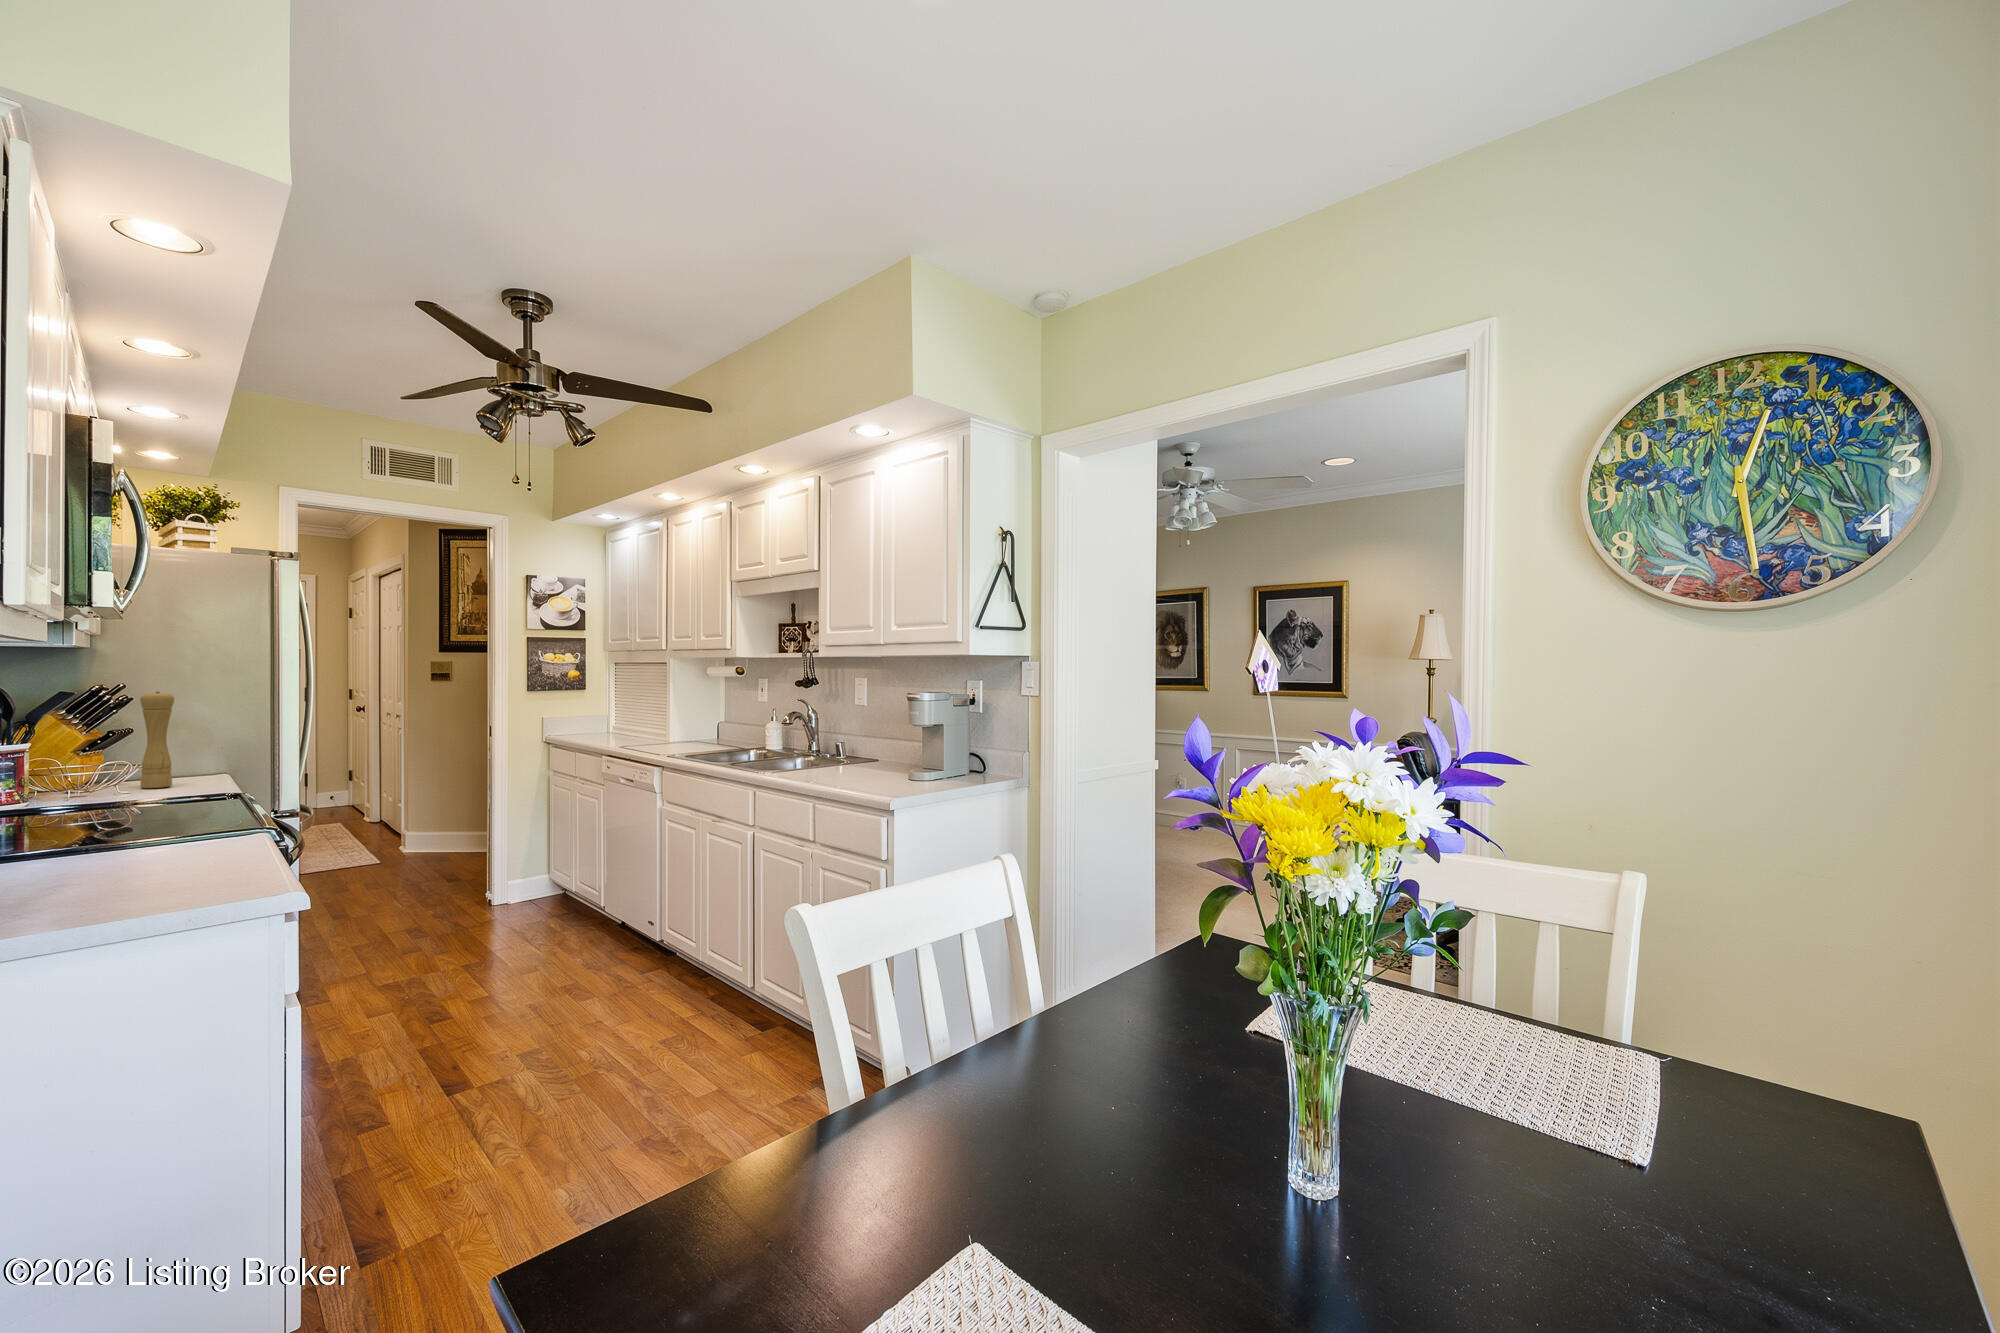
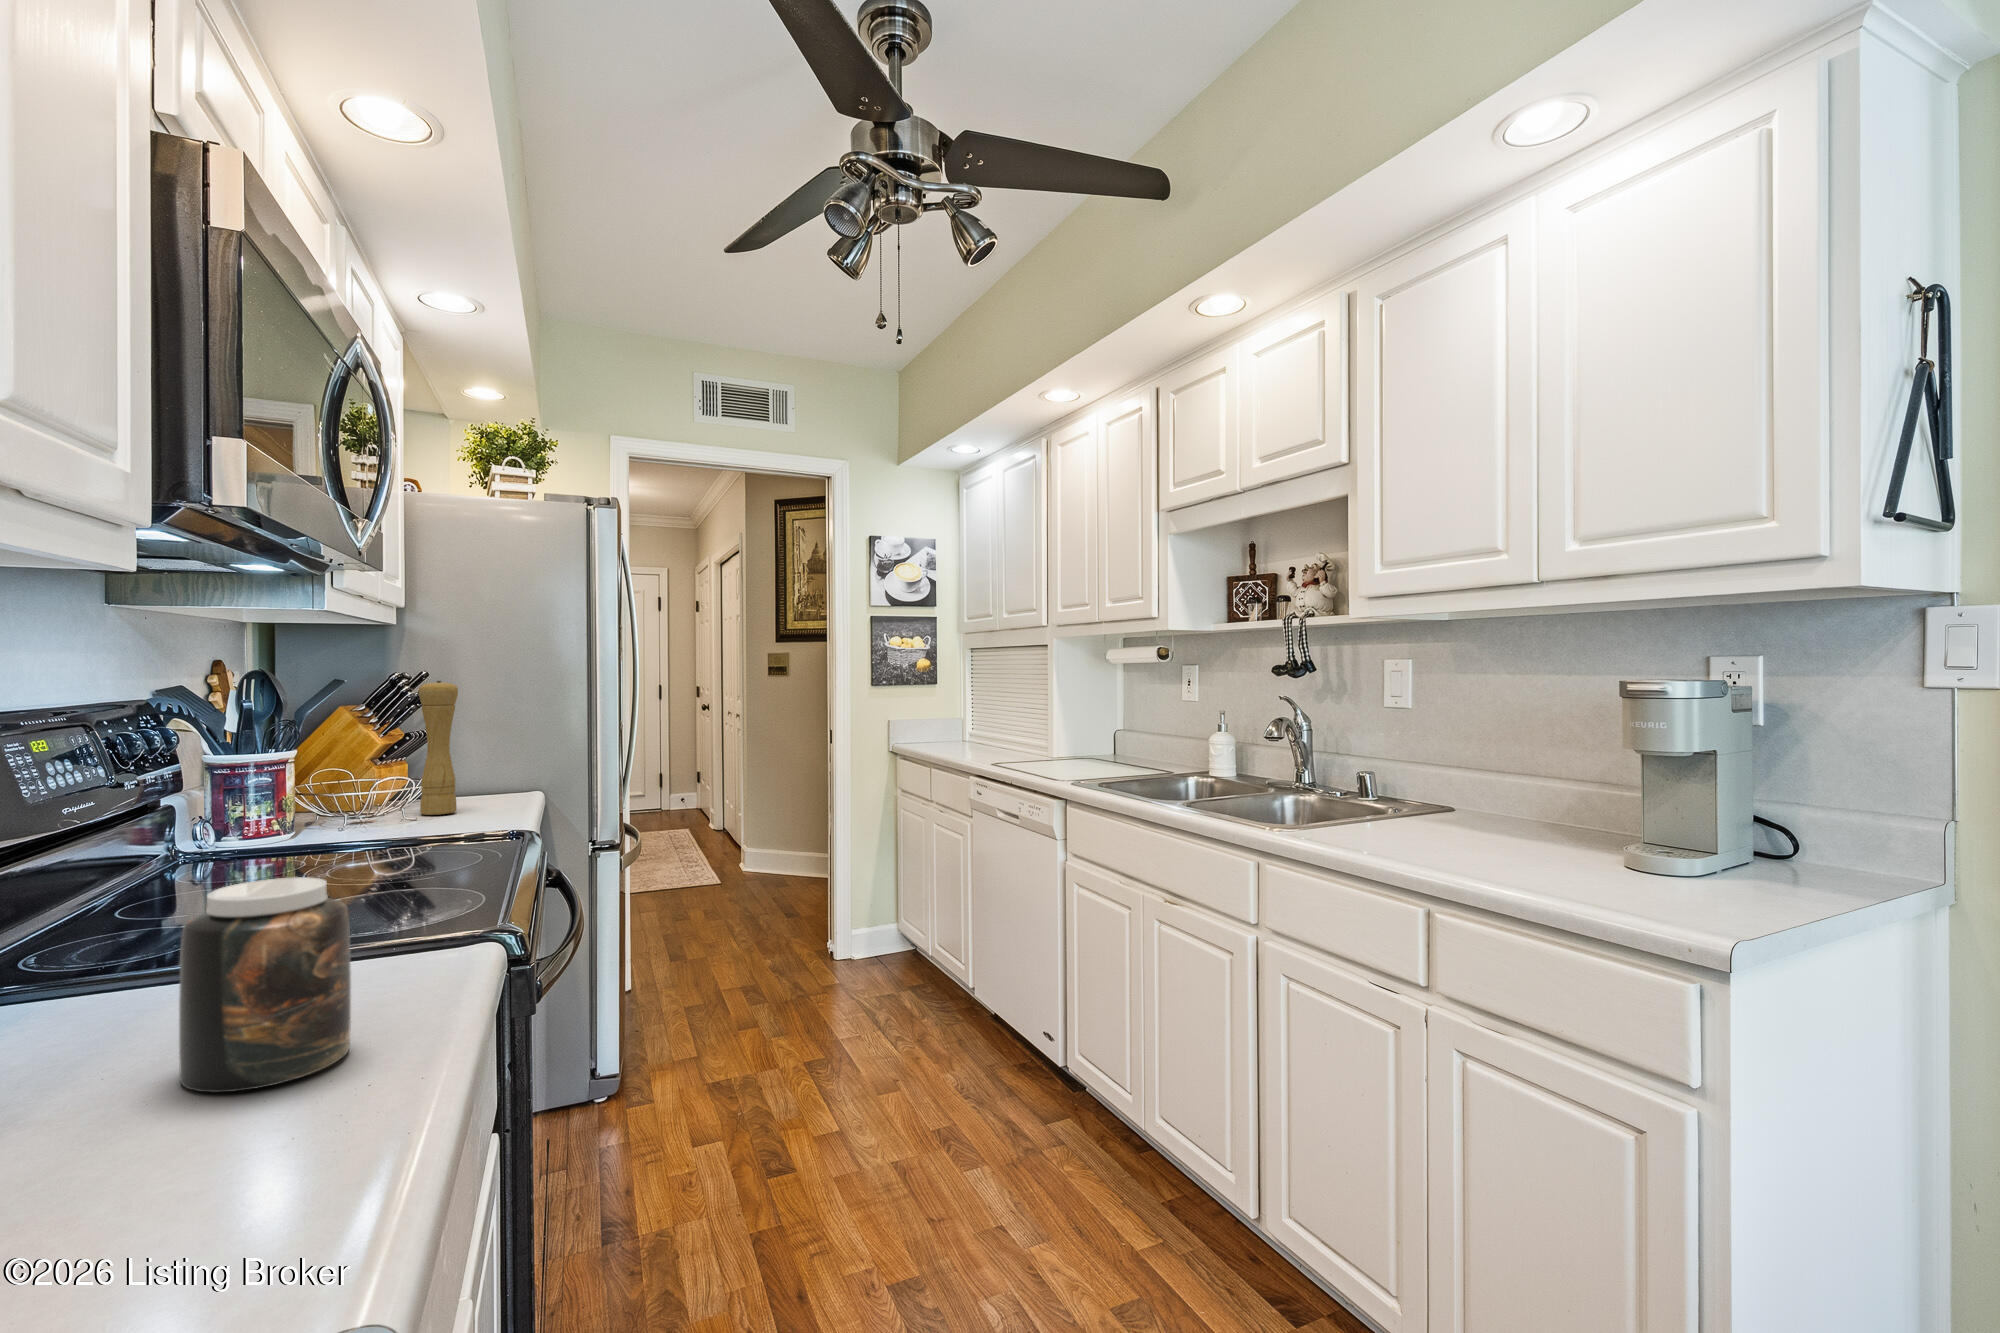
jar: none [141,788,224,874] -> present [179,877,351,1092]

